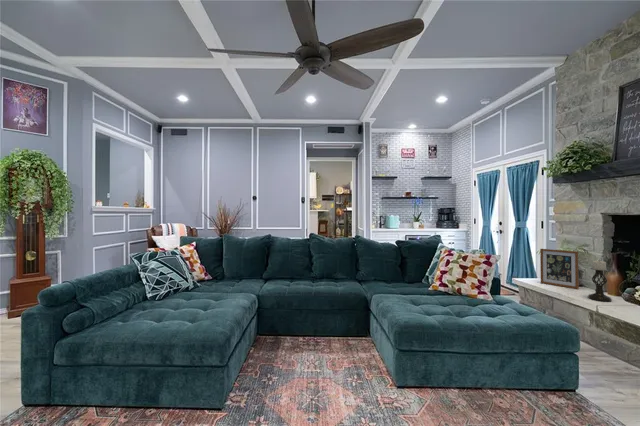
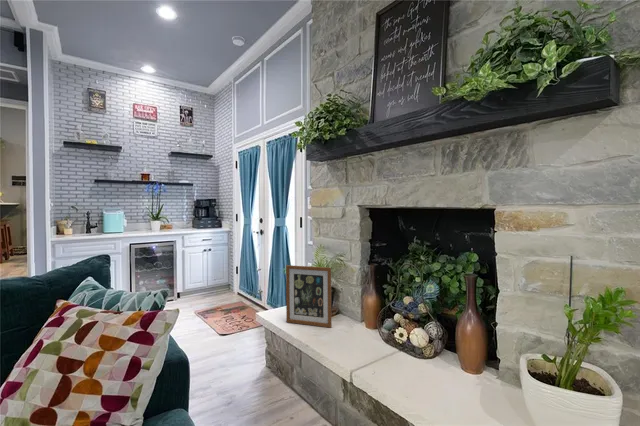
candle holder: present [588,260,612,302] -> none [340,284,368,356]

